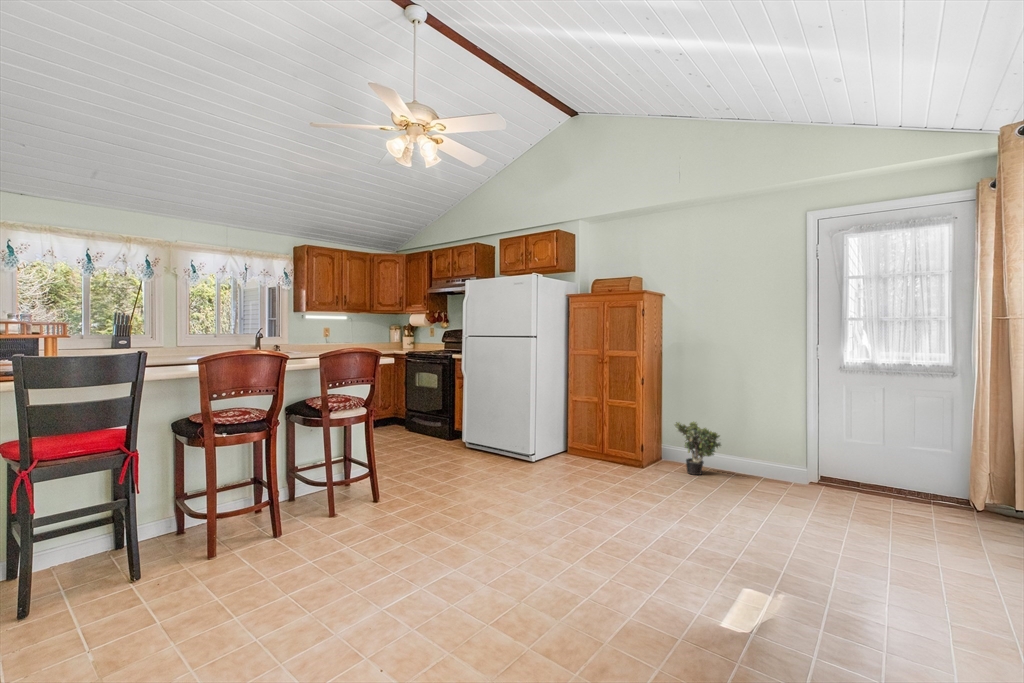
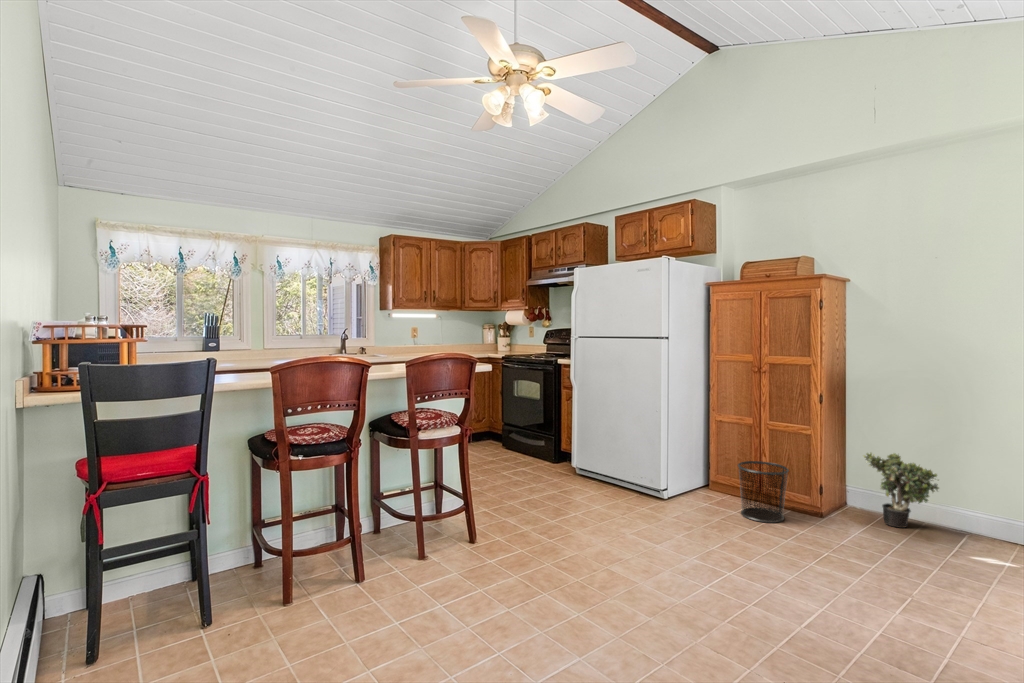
trash can: none [587,431,623,477] -> present [738,461,789,523]

